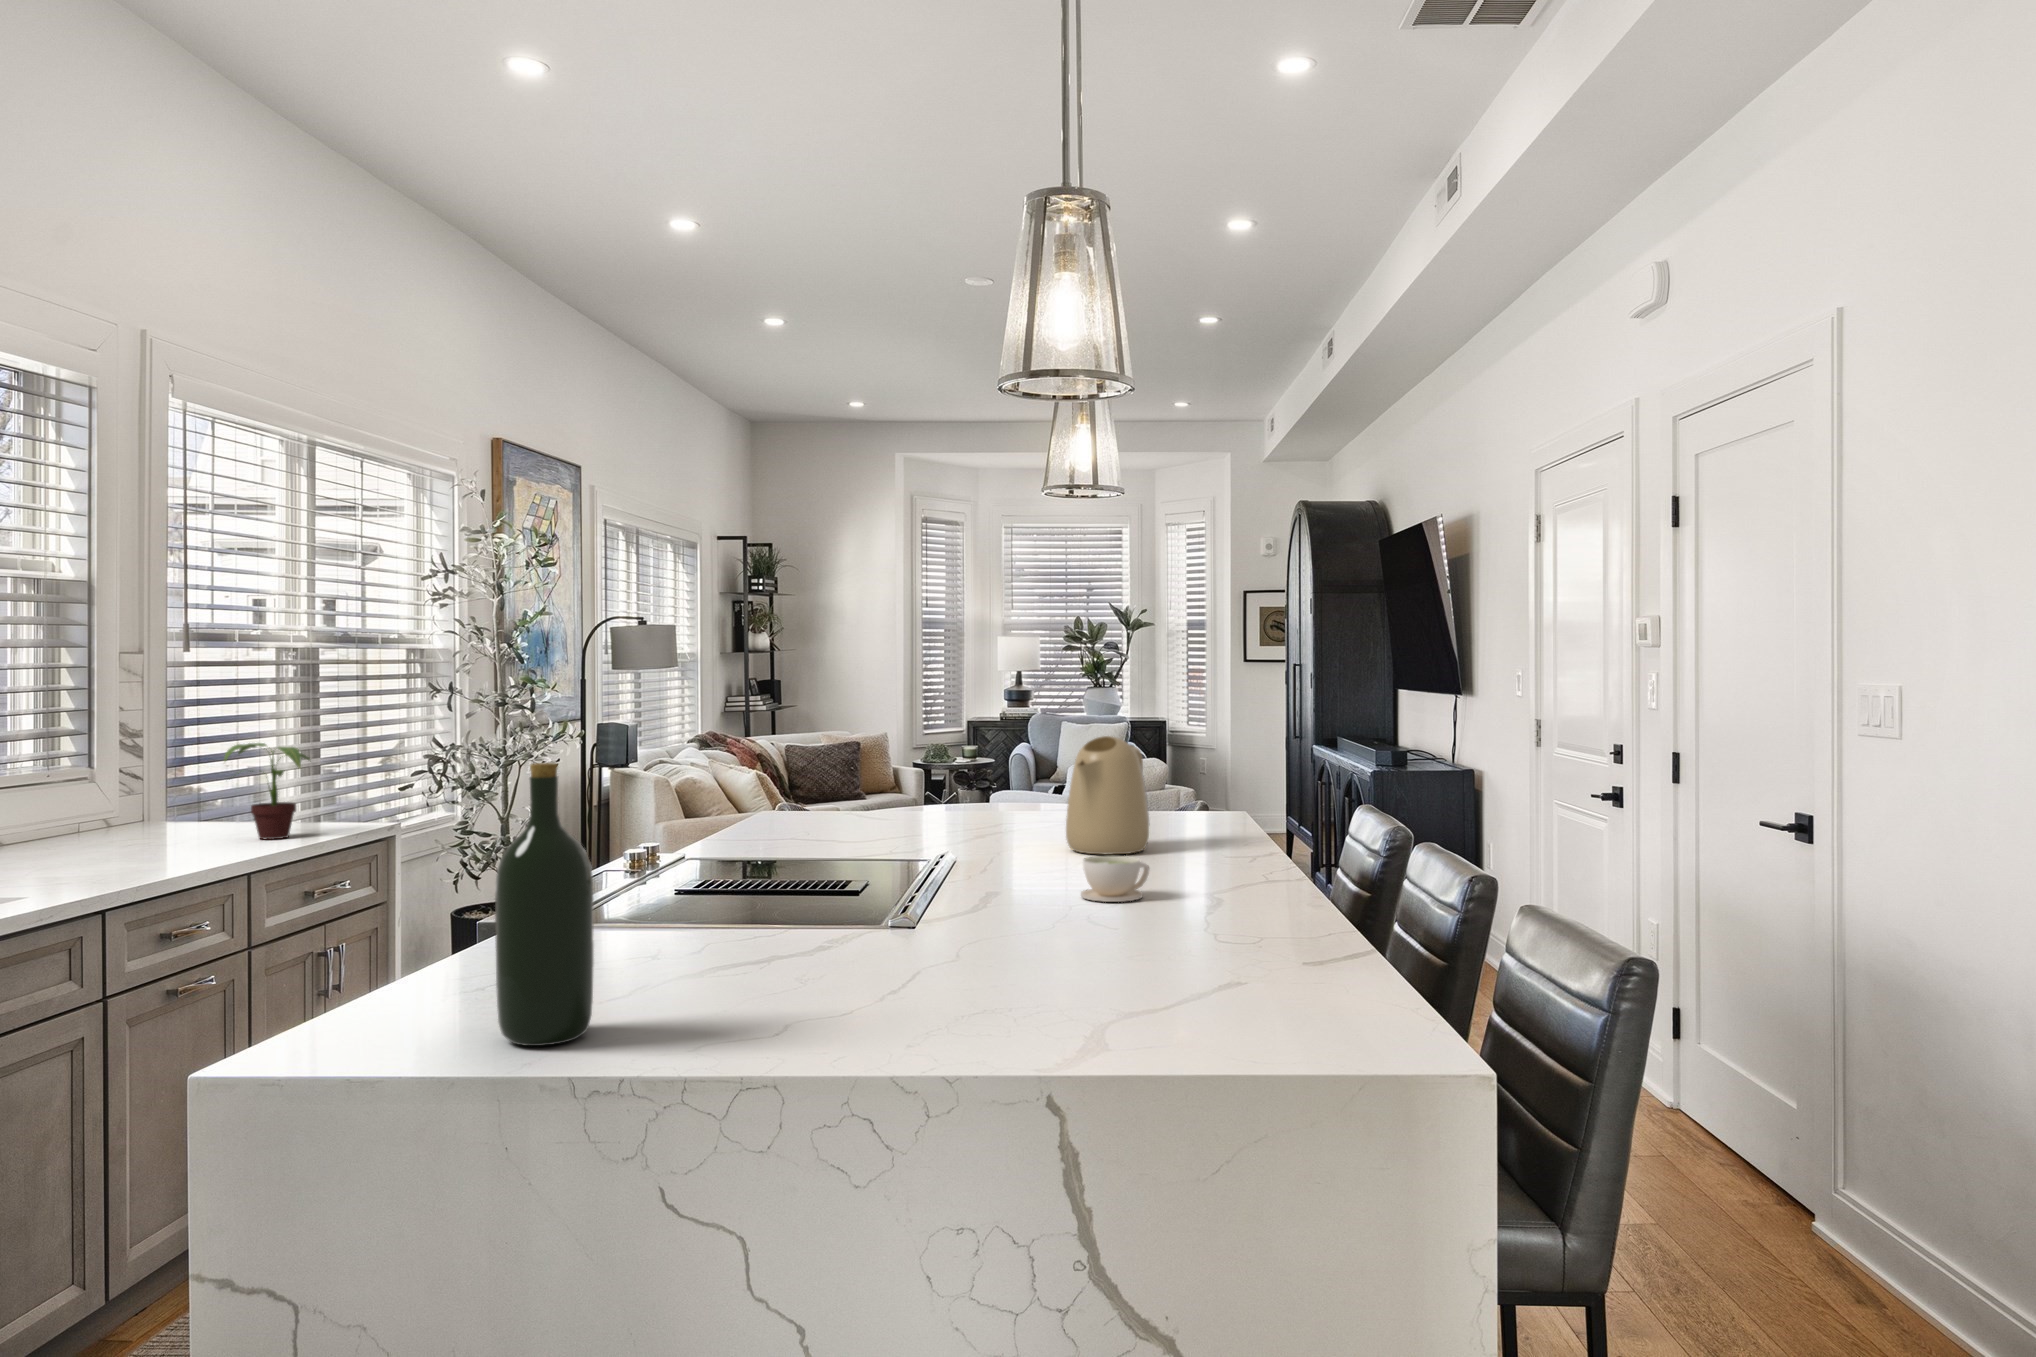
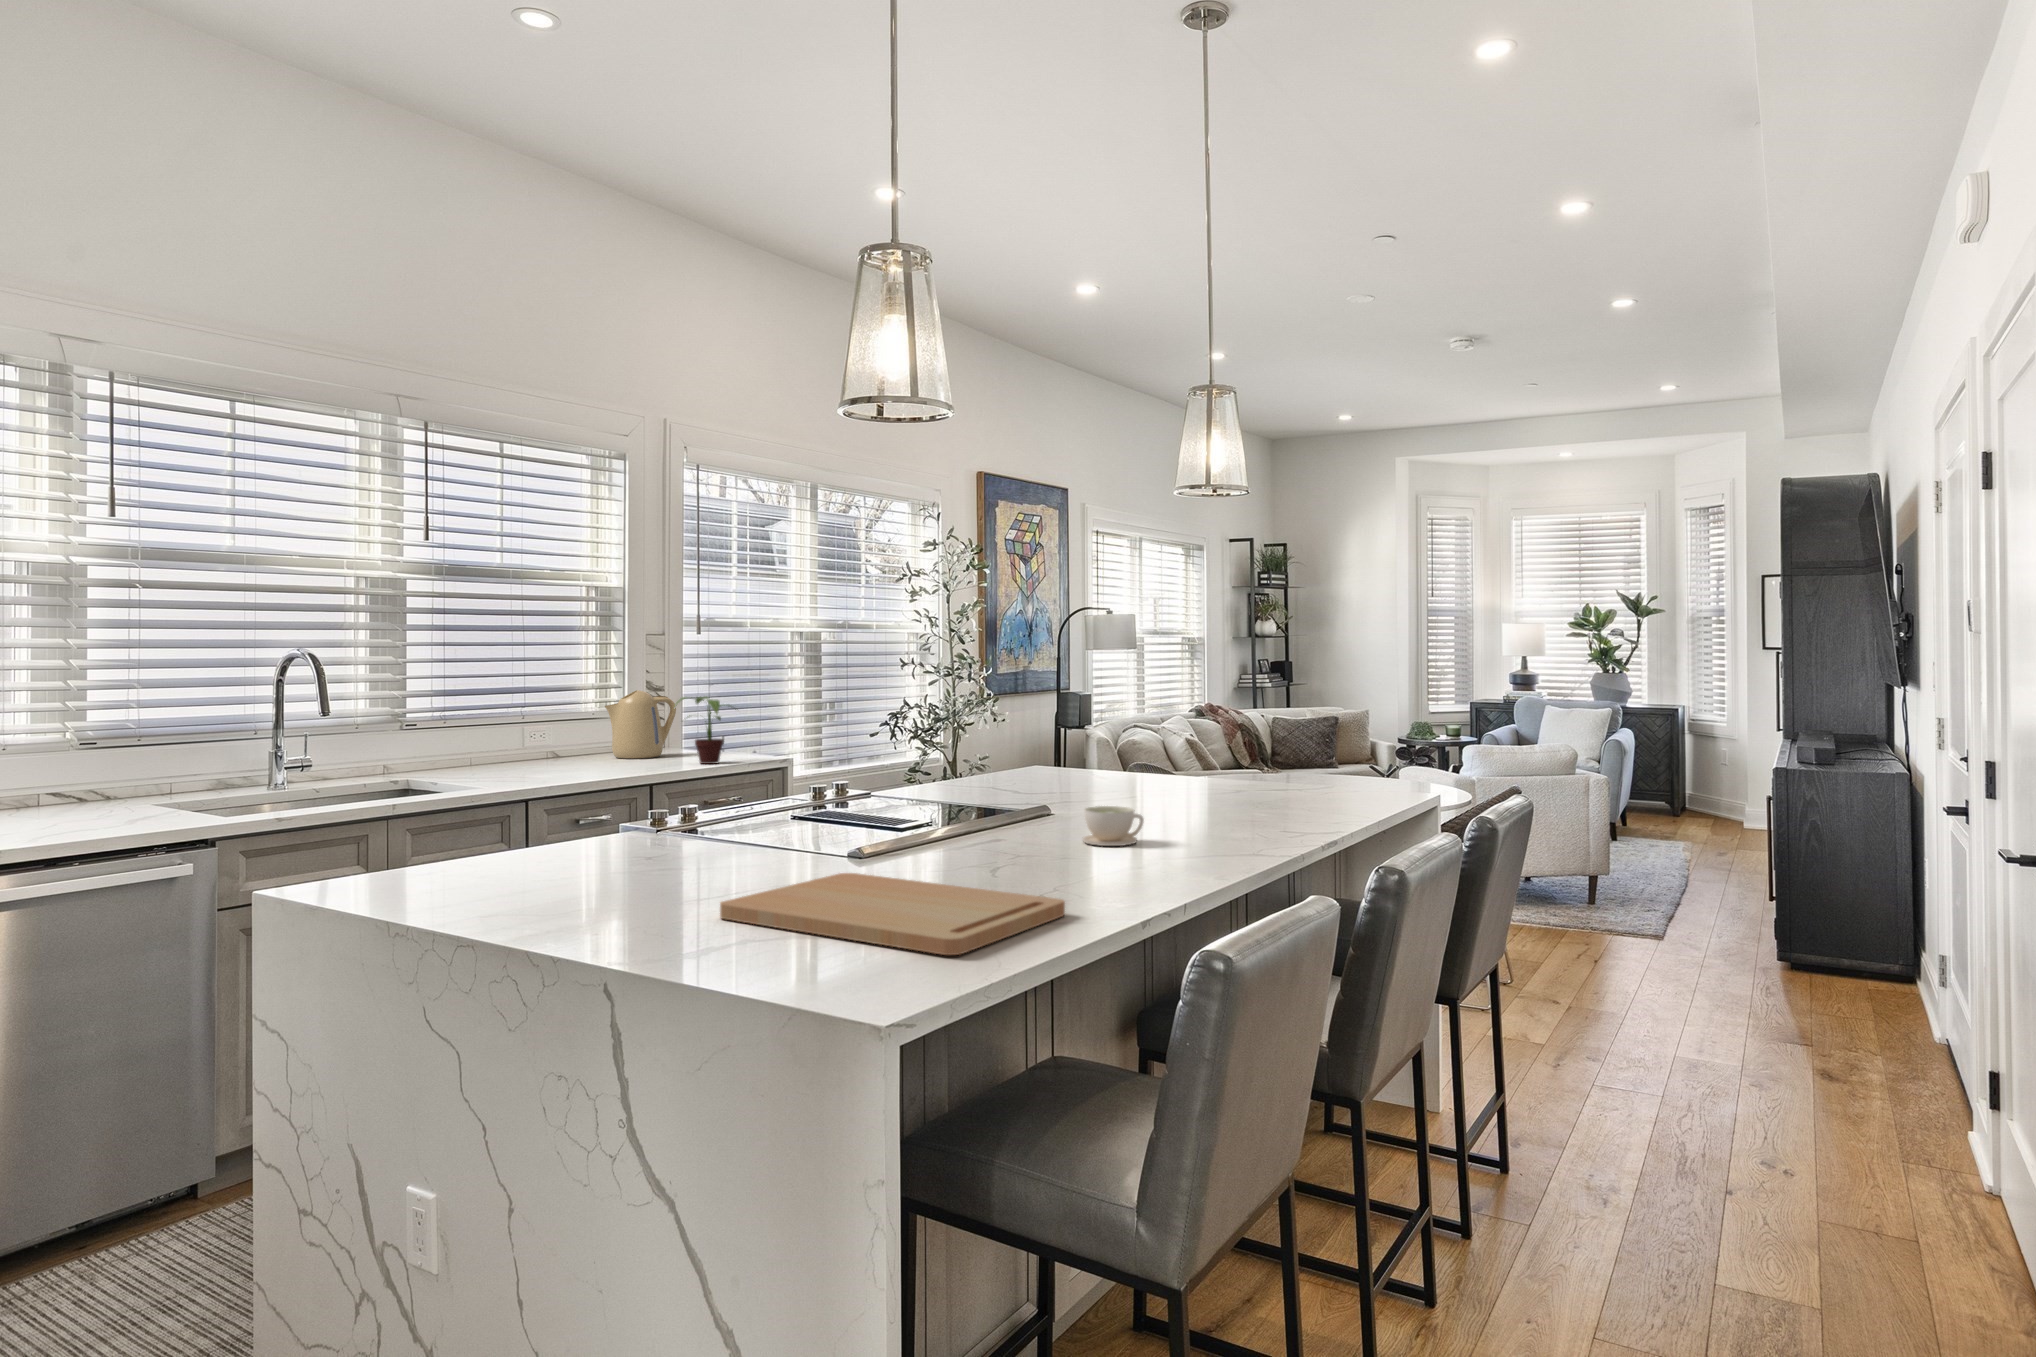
kettle: present [1066,736,1149,855] -> present [605,690,676,759]
wine bottle: present [495,763,594,1046] -> none [459,701,529,893]
cutting board: none [960,960,1340,1037] -> present [720,873,1065,955]

